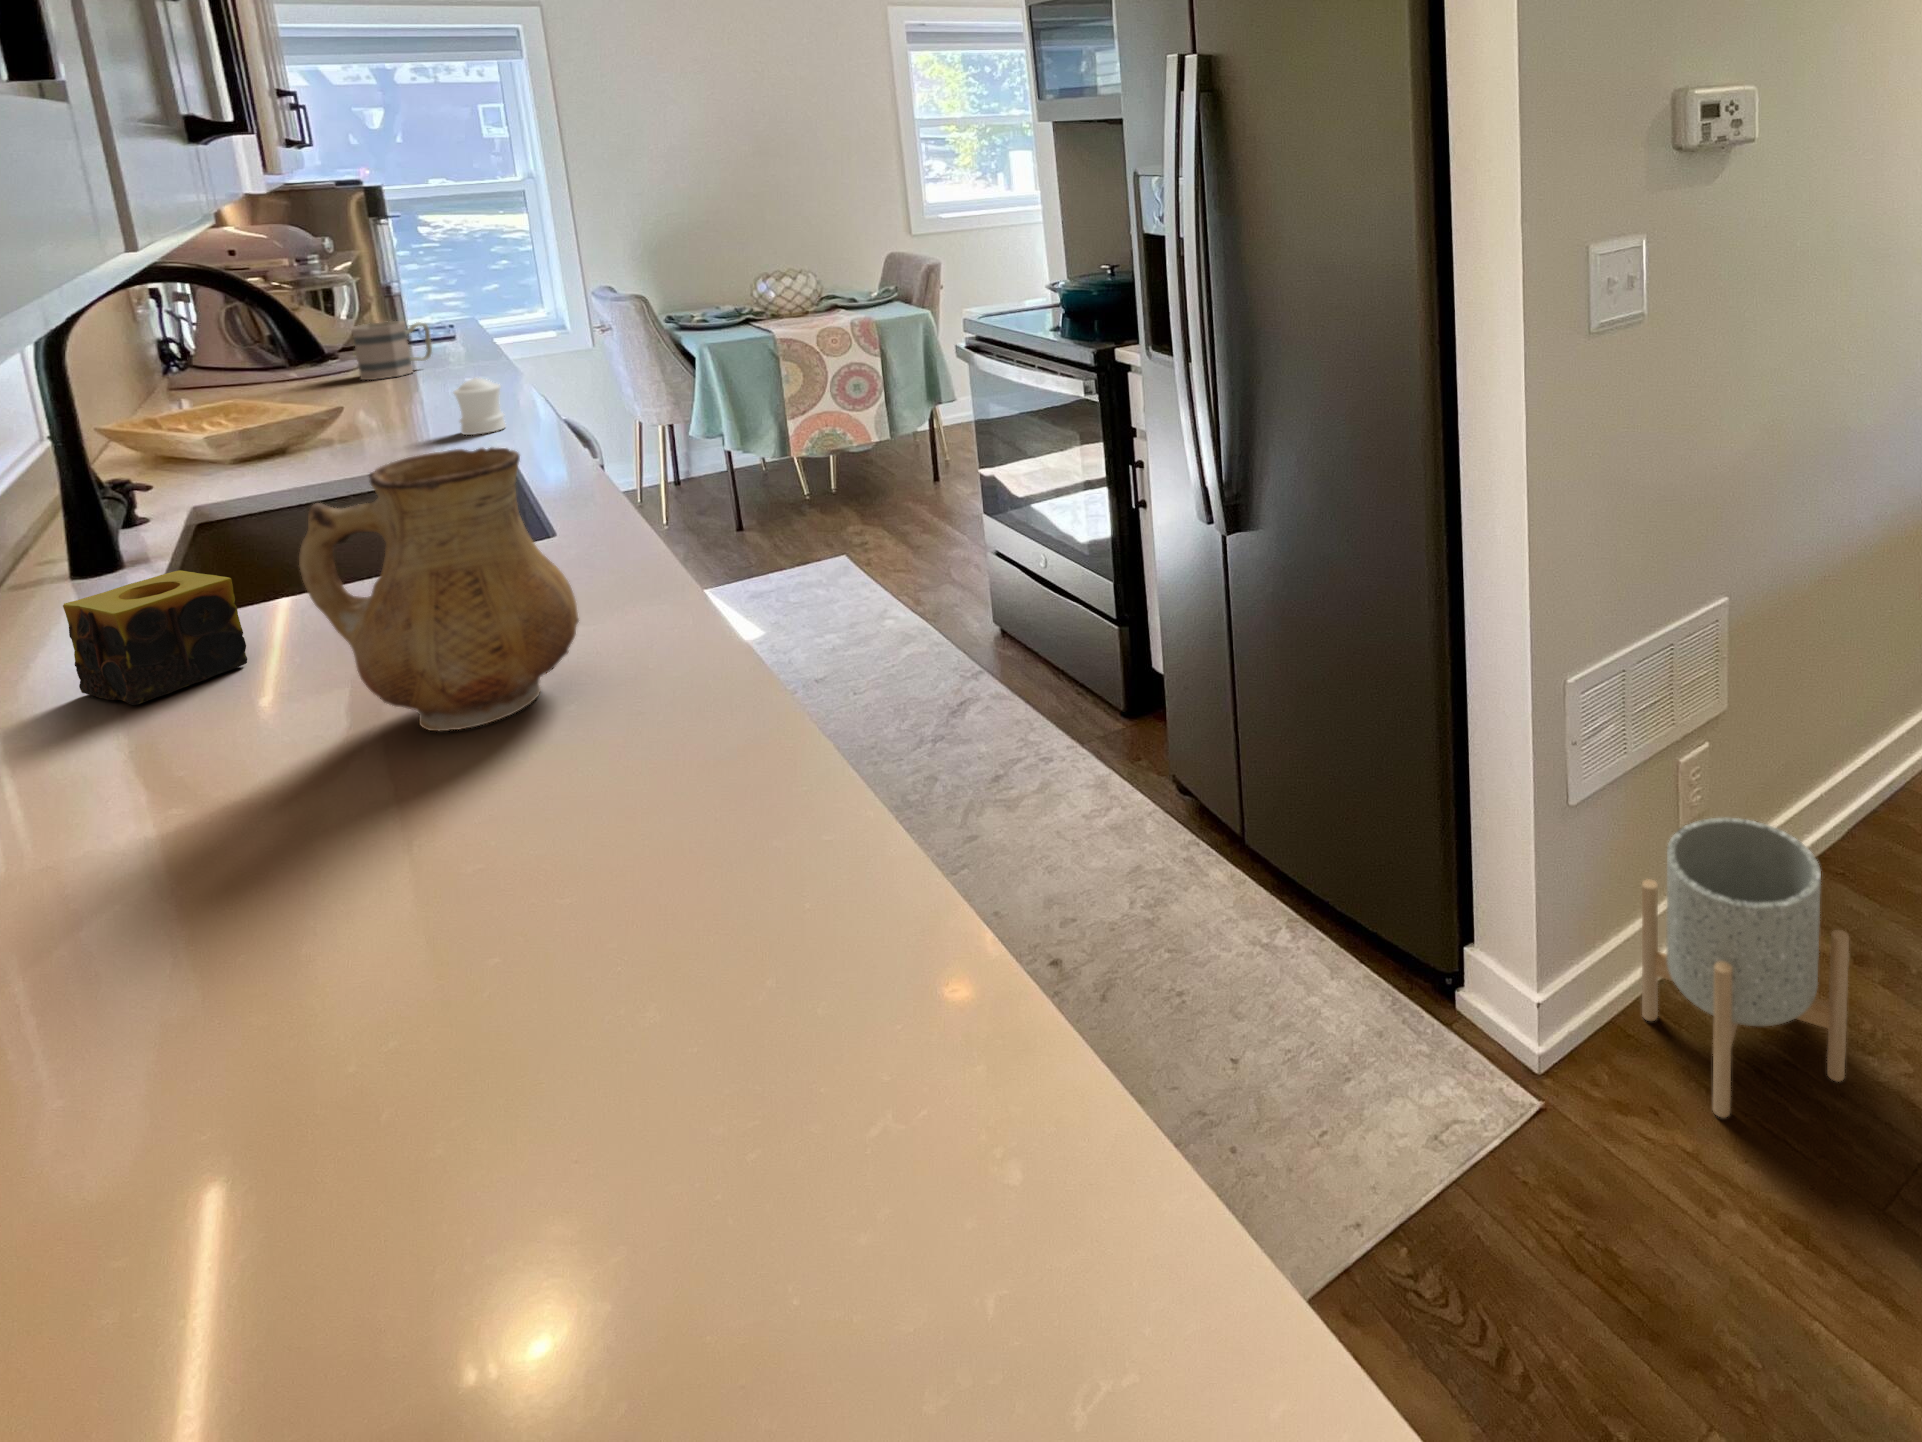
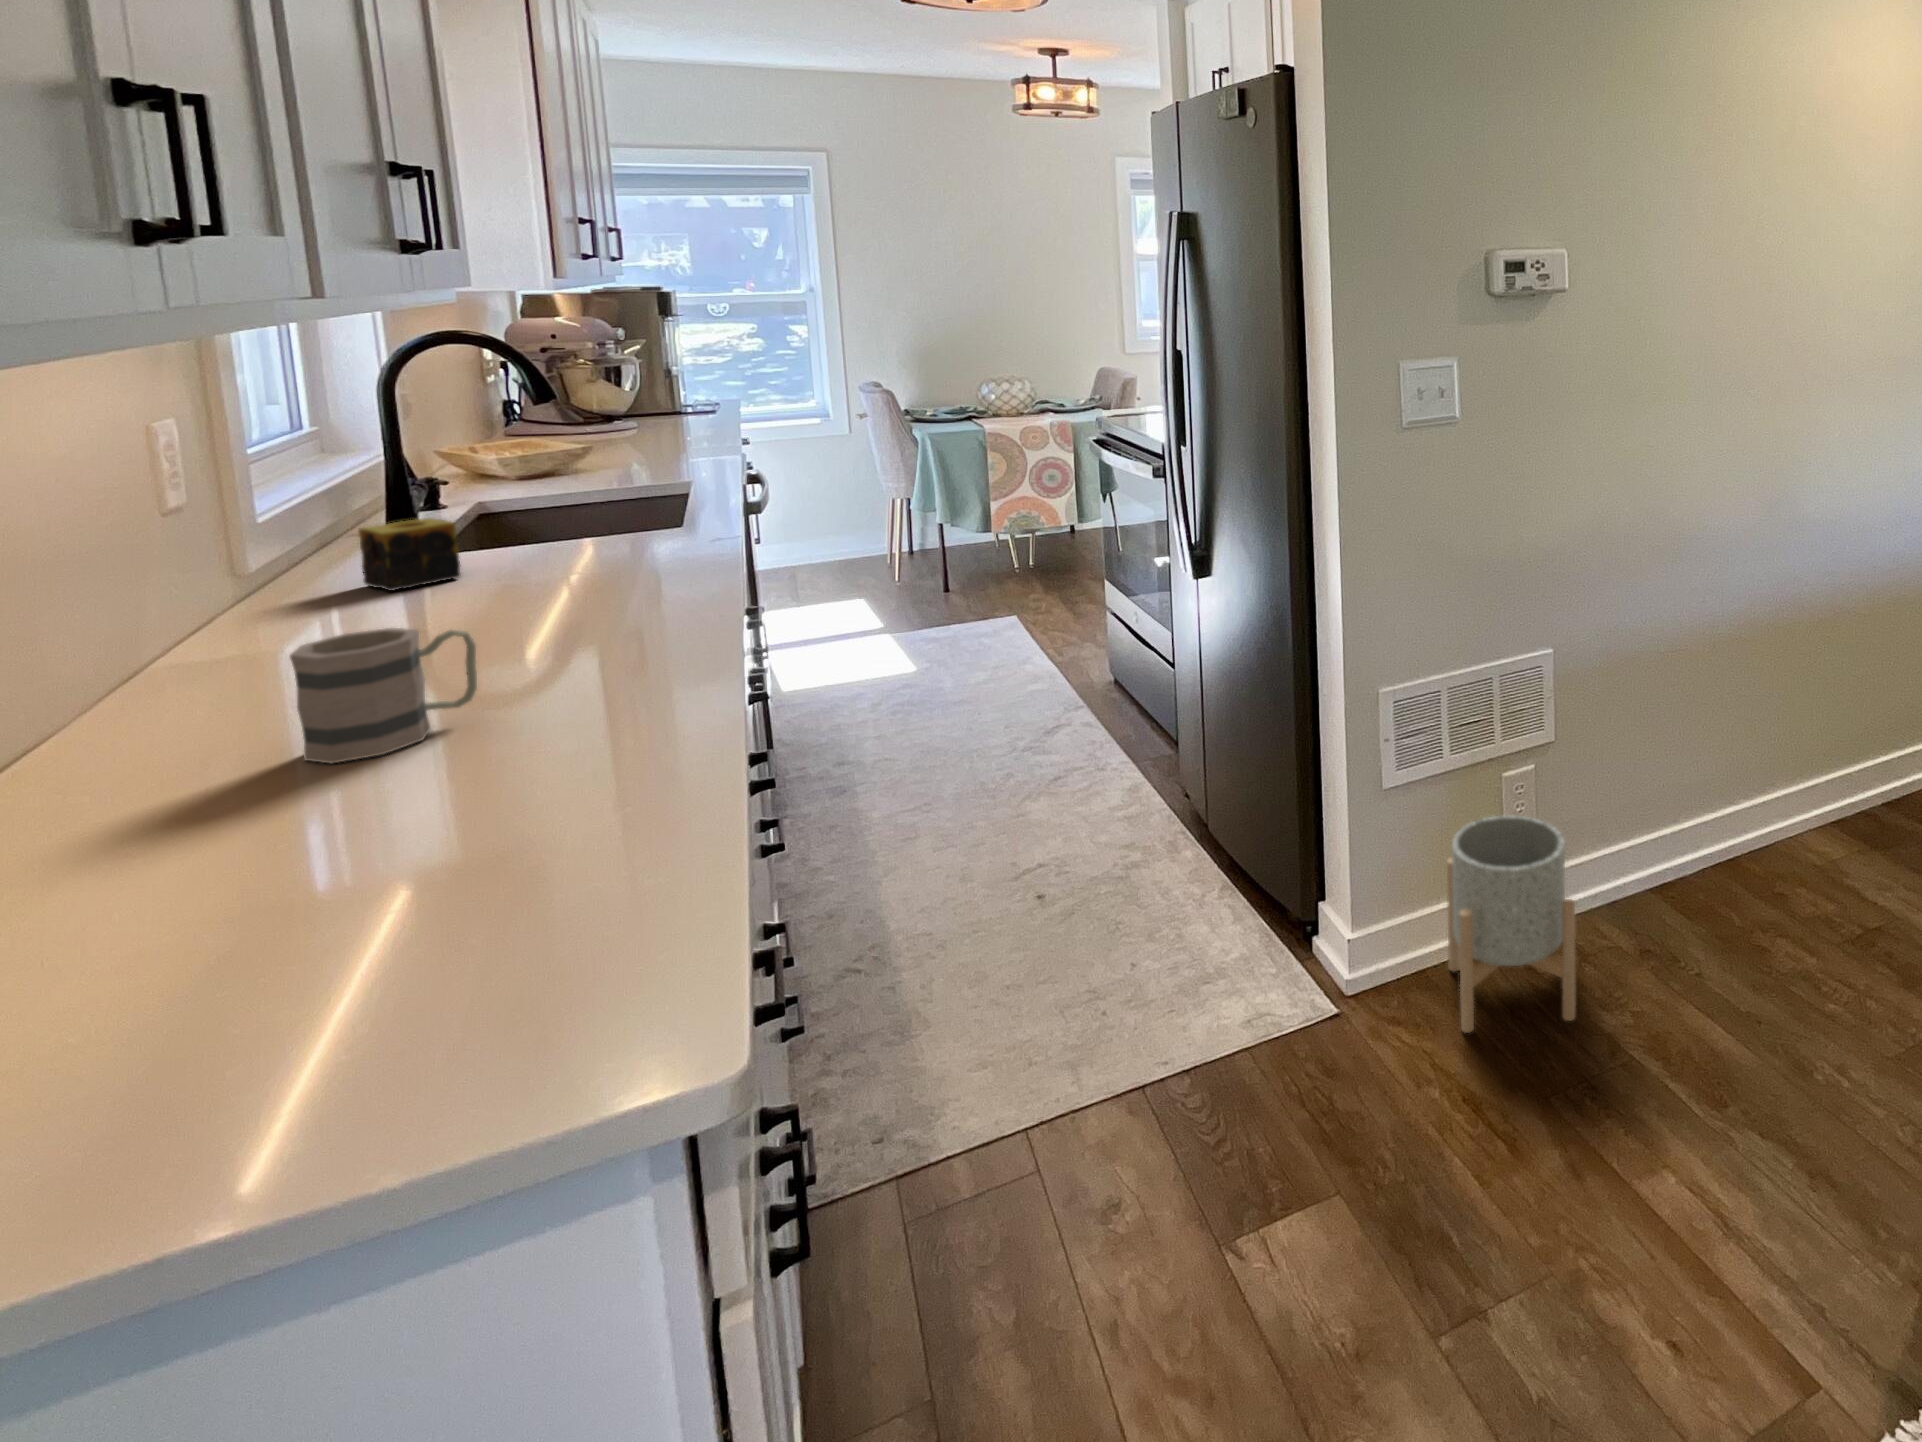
mug: present [351,321,432,380] -> present [290,628,477,763]
salt shaker: present [454,378,506,435] -> none [665,429,702,470]
ceramic pitcher: present [299,447,579,731] -> none [471,445,639,612]

